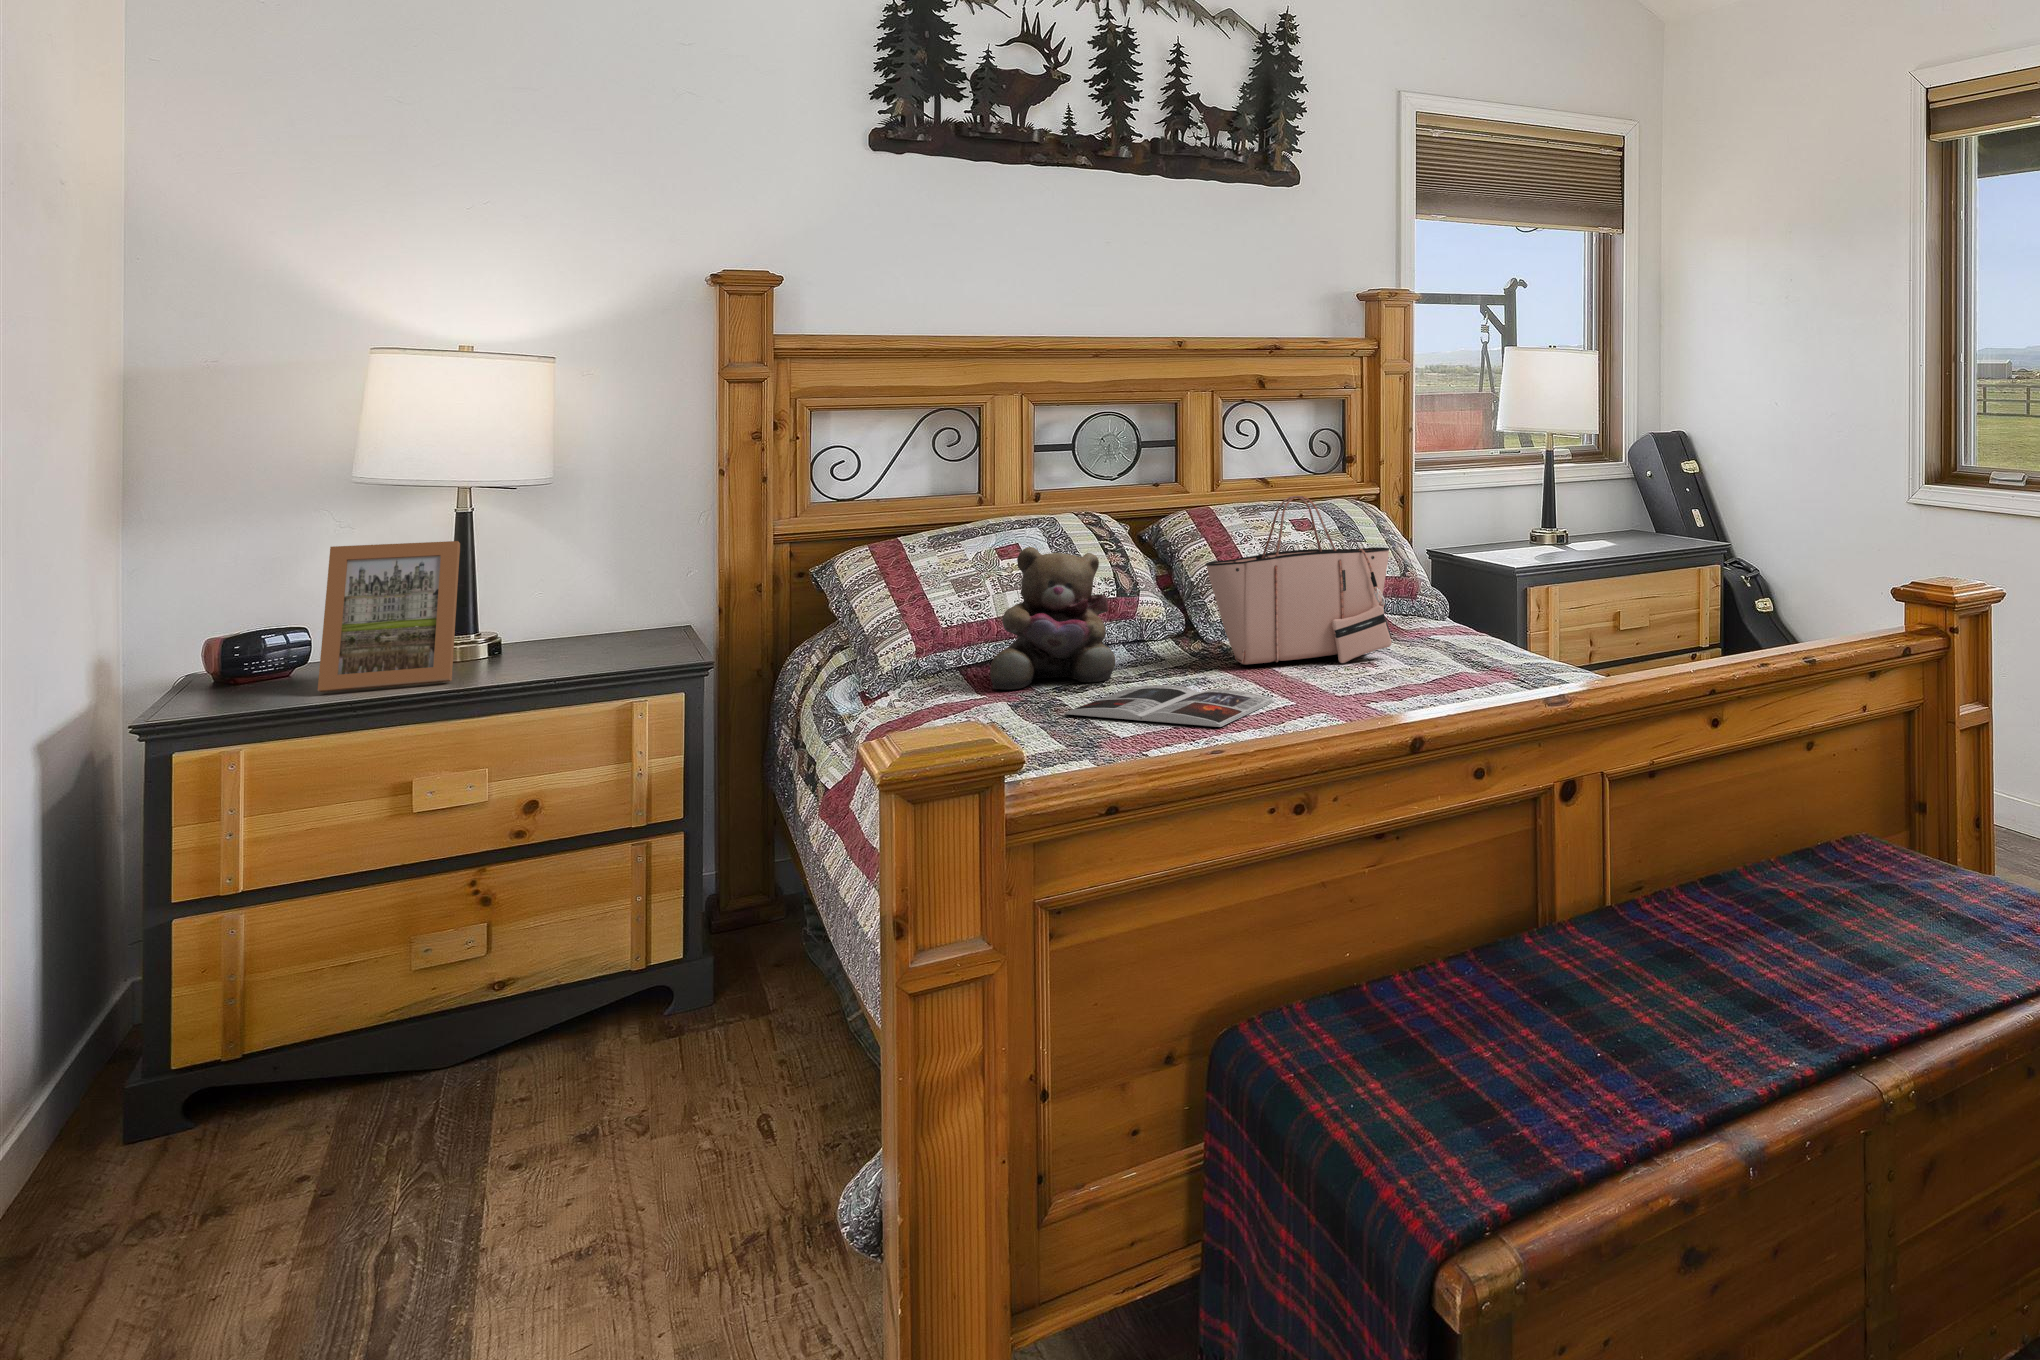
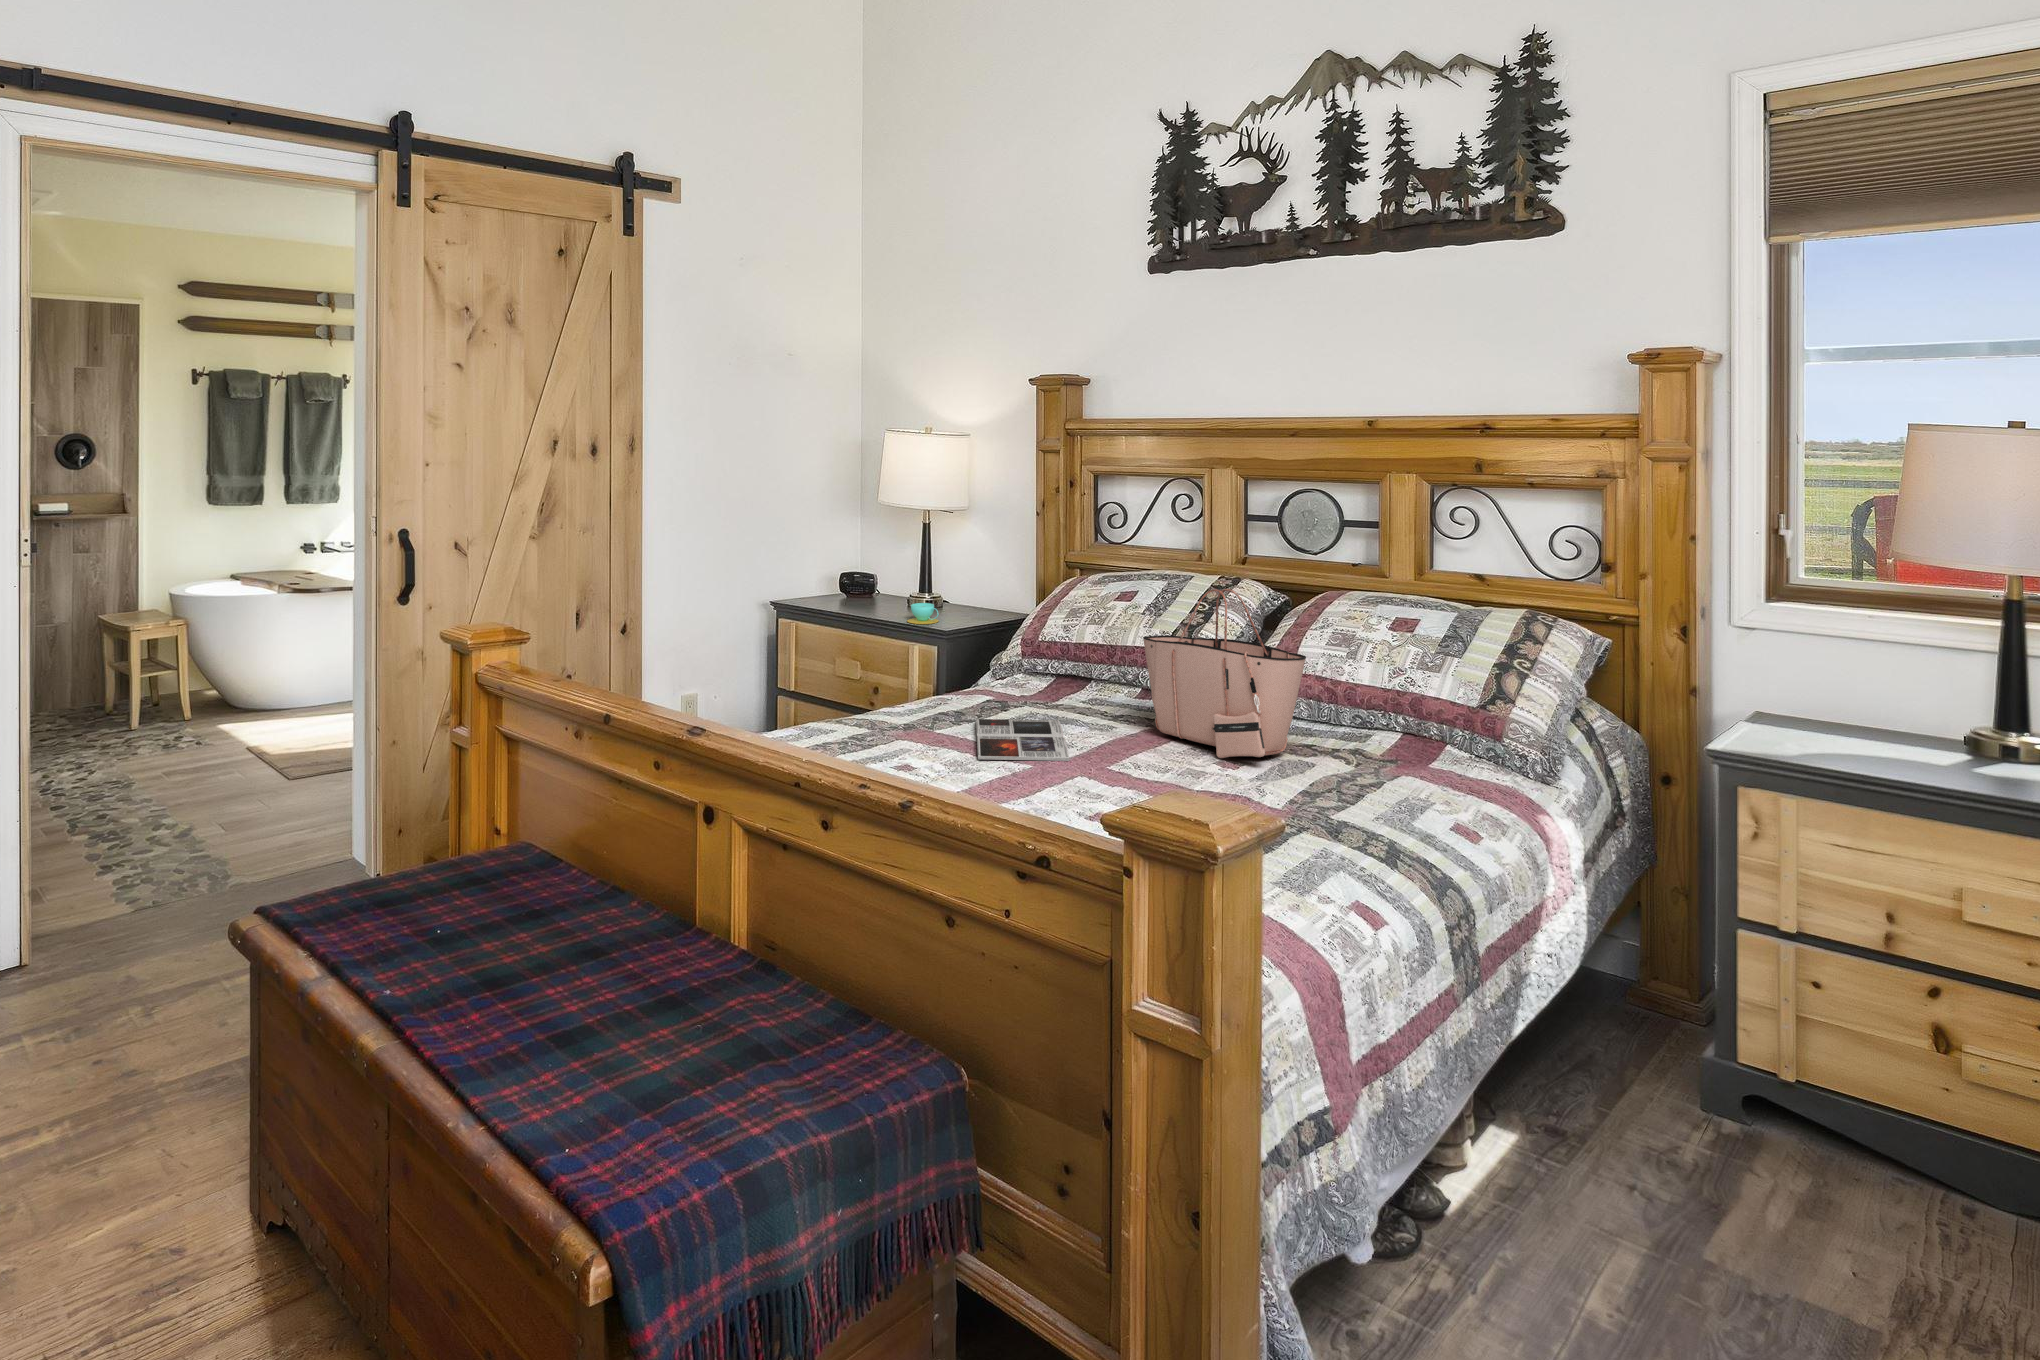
picture frame: present [318,541,460,692] -> none [836,537,892,616]
teddy bear: present [990,547,1115,690] -> none [1017,596,1109,711]
teacup: none [539,635,615,671] -> present [907,603,939,624]

